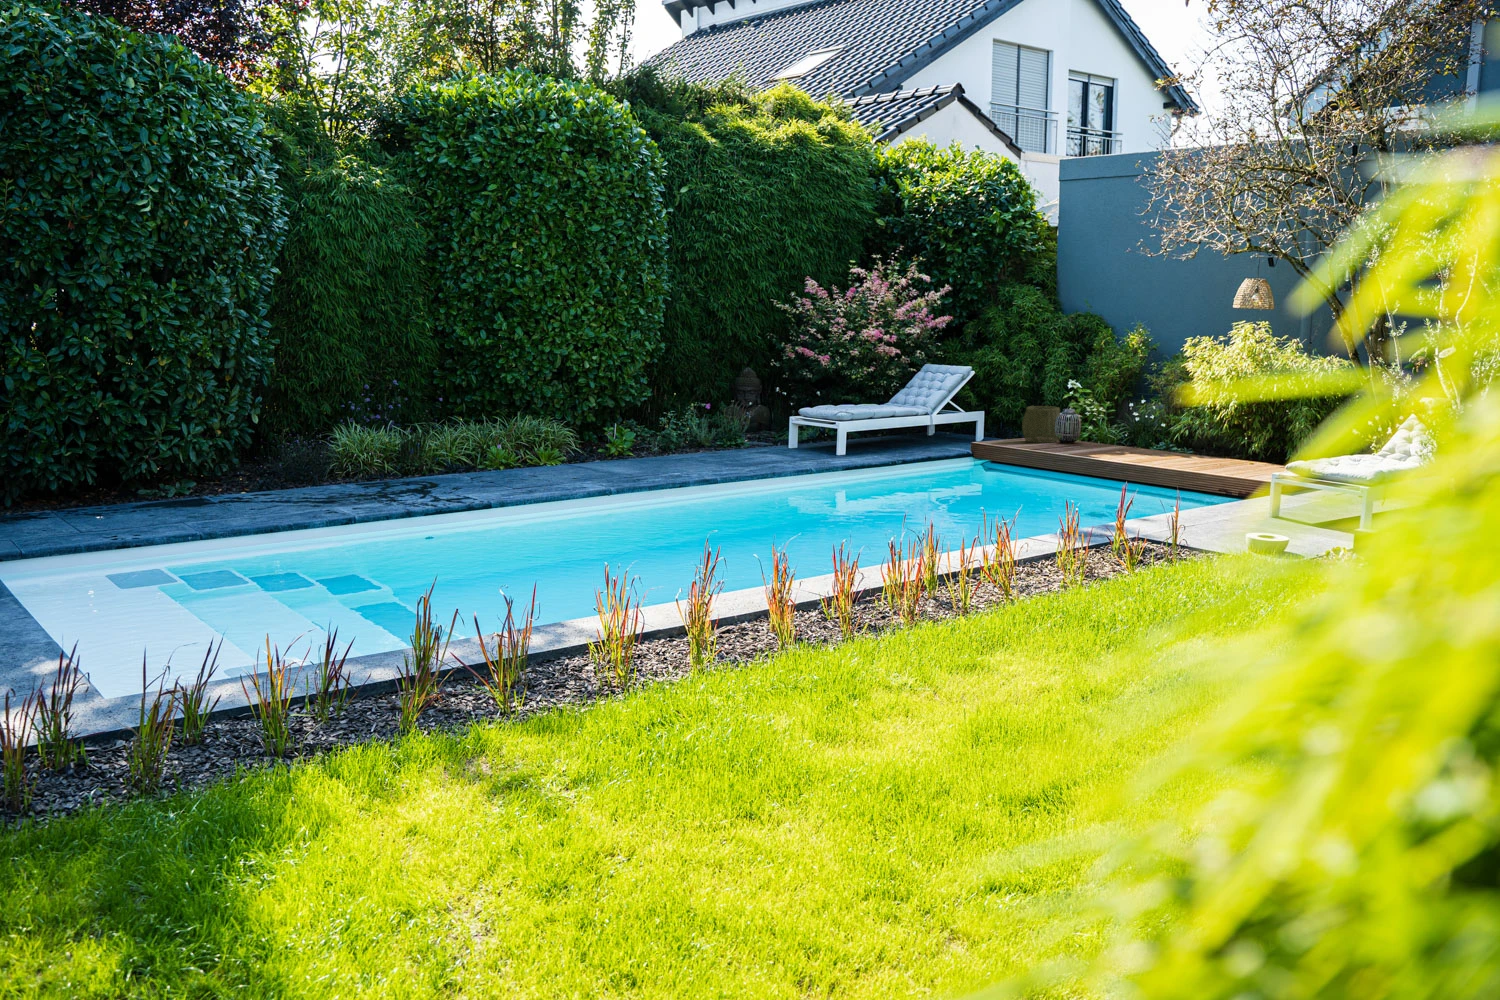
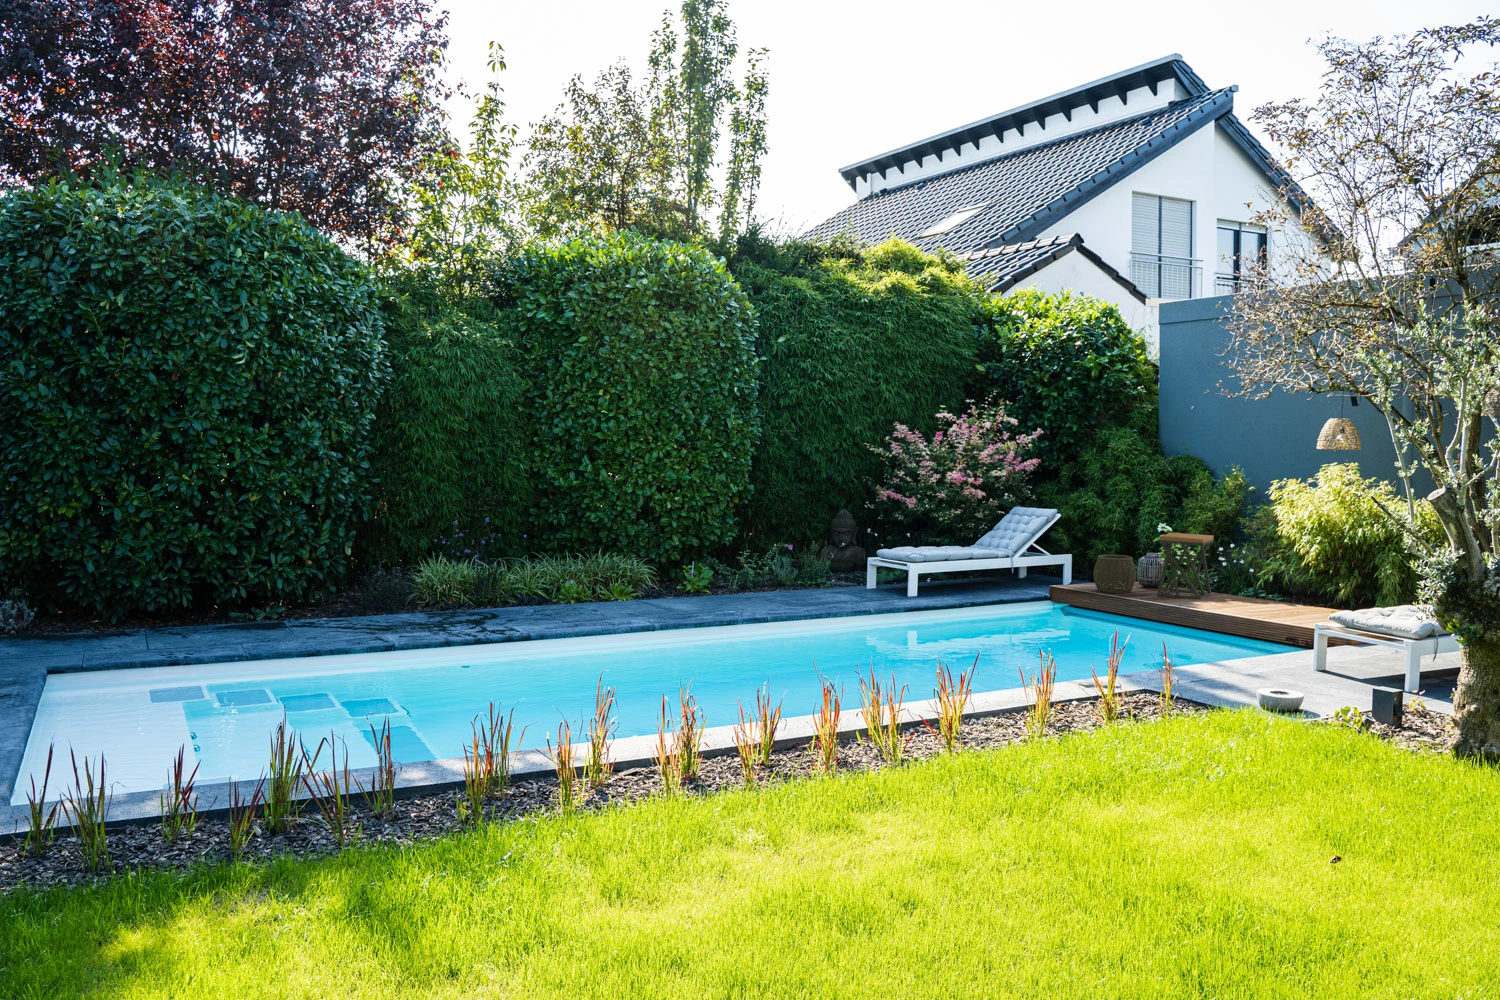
stool: none [1086,382,1135,446] -> present [1157,533,1213,599]

